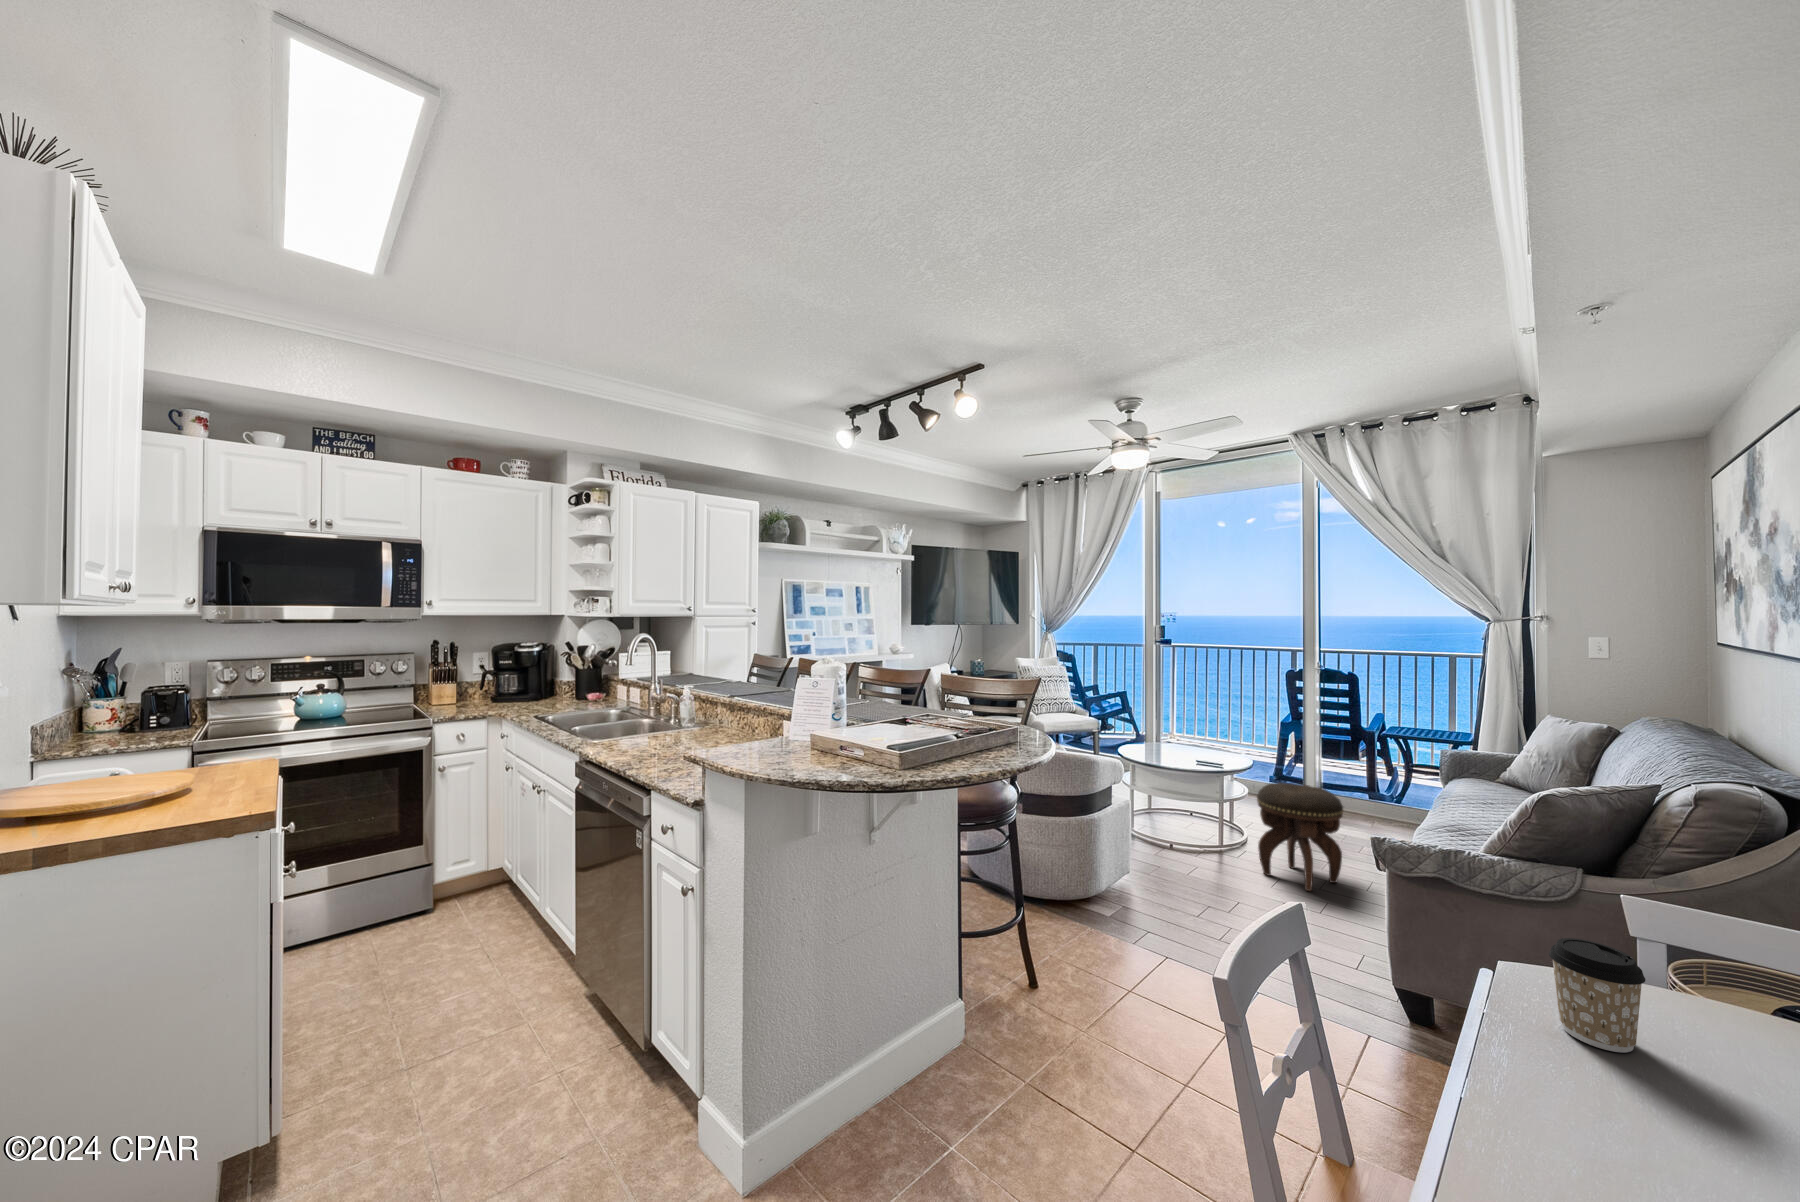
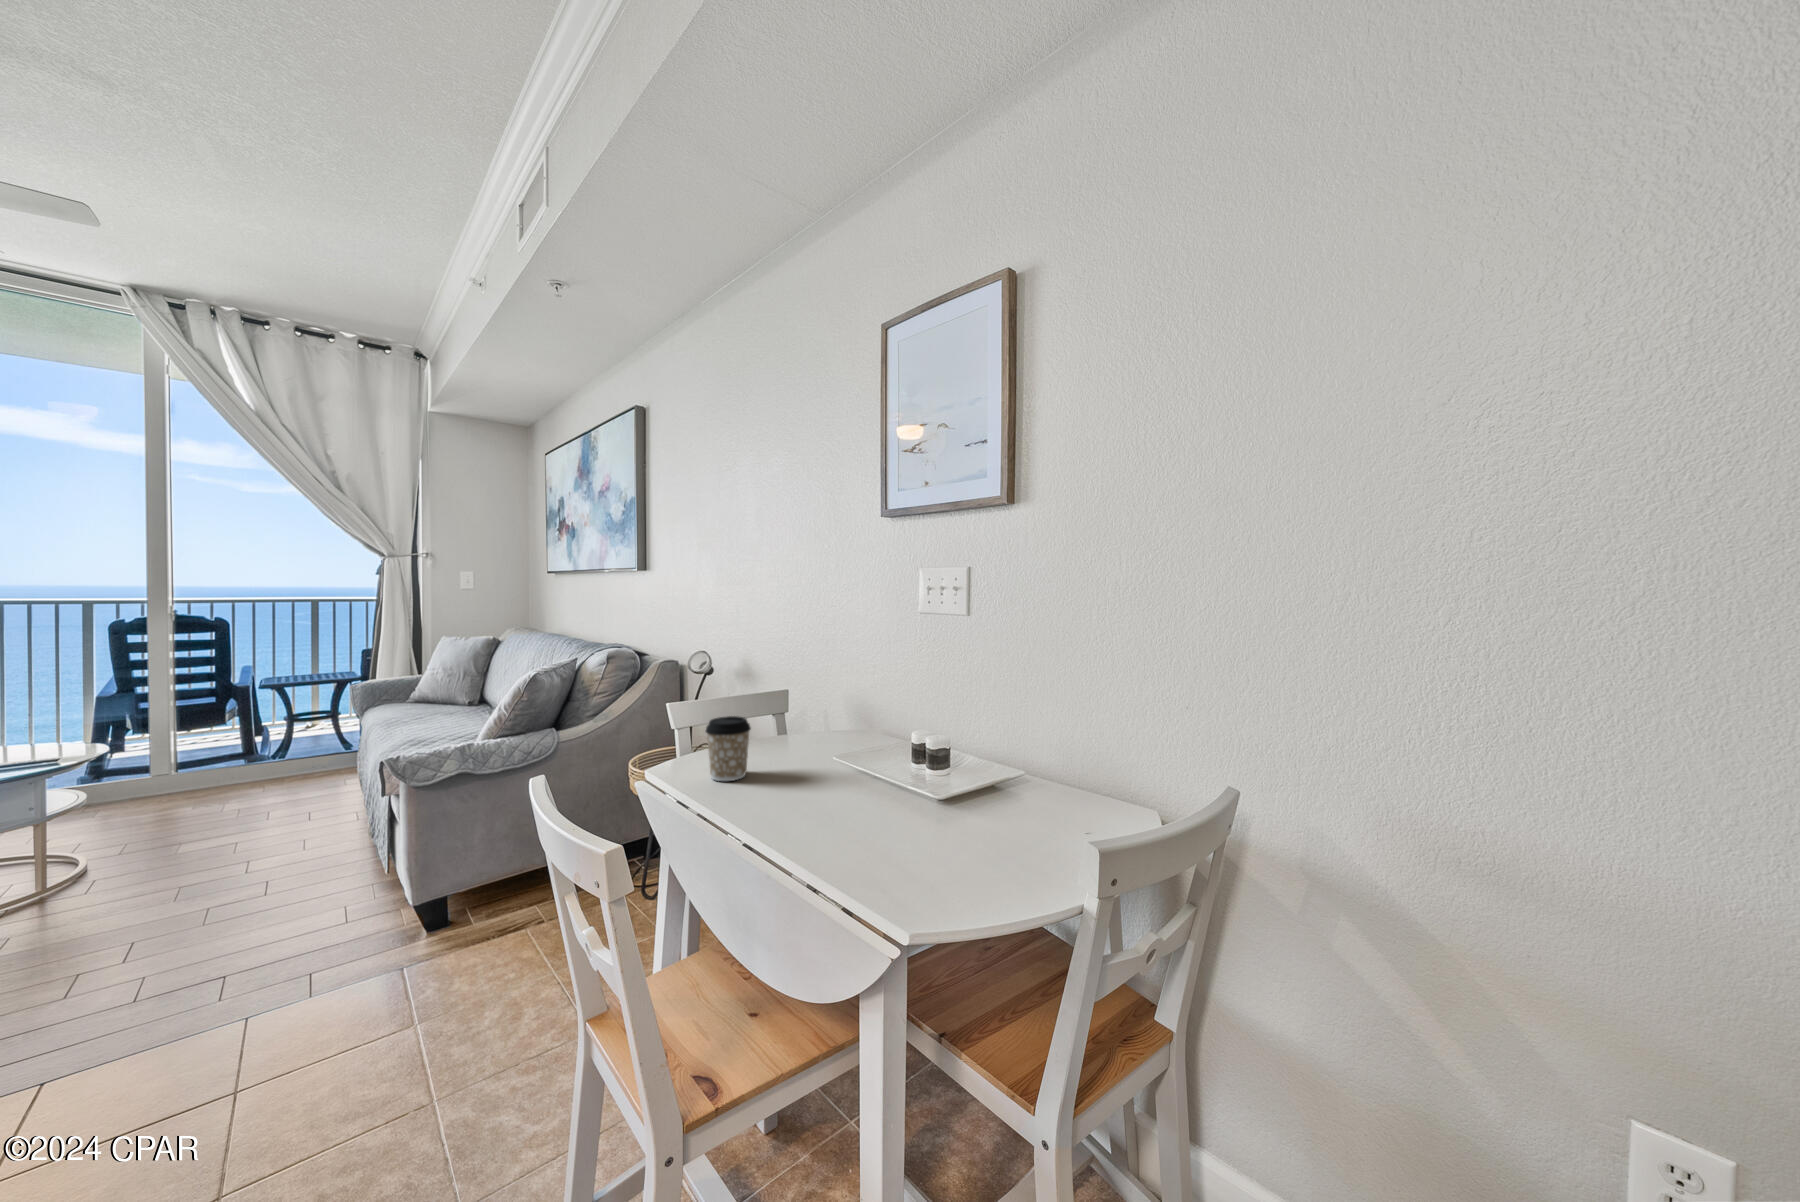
footstool: present [1257,782,1343,891] -> none [127,750,272,893]

